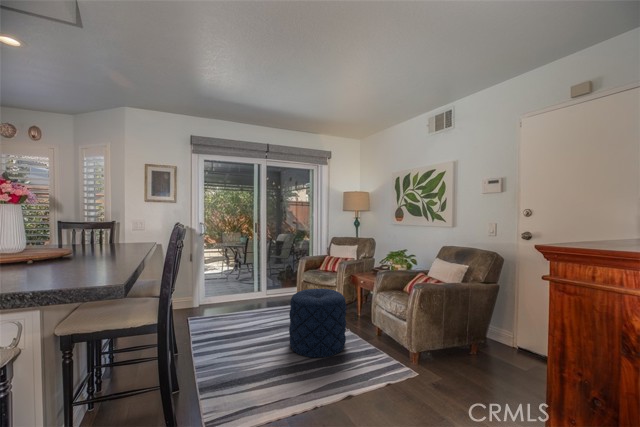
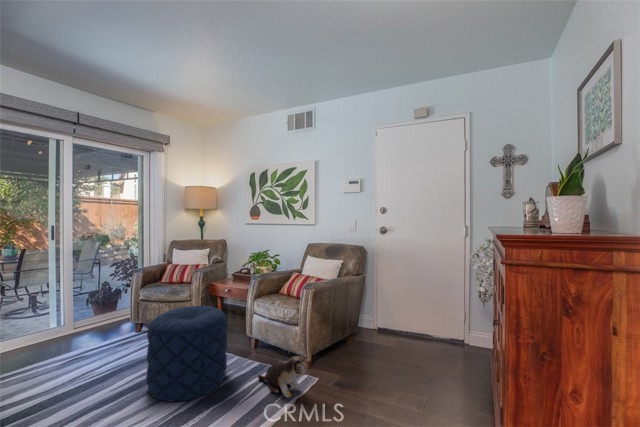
plush toy: none [367,345,402,380] -> present [258,355,311,398]

